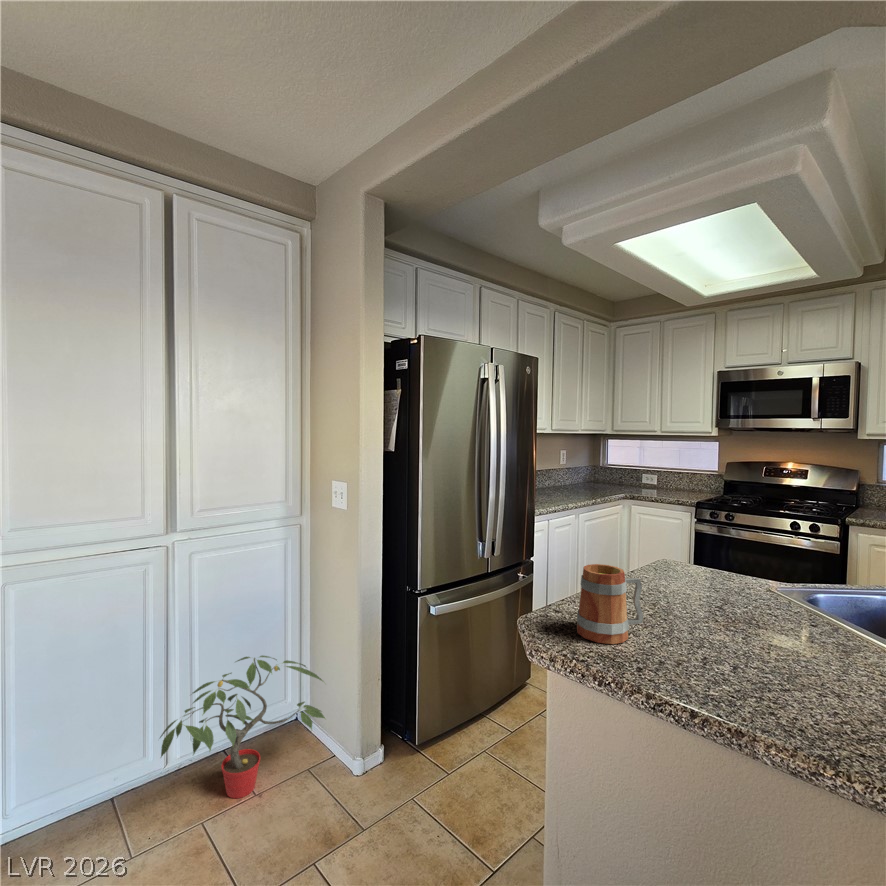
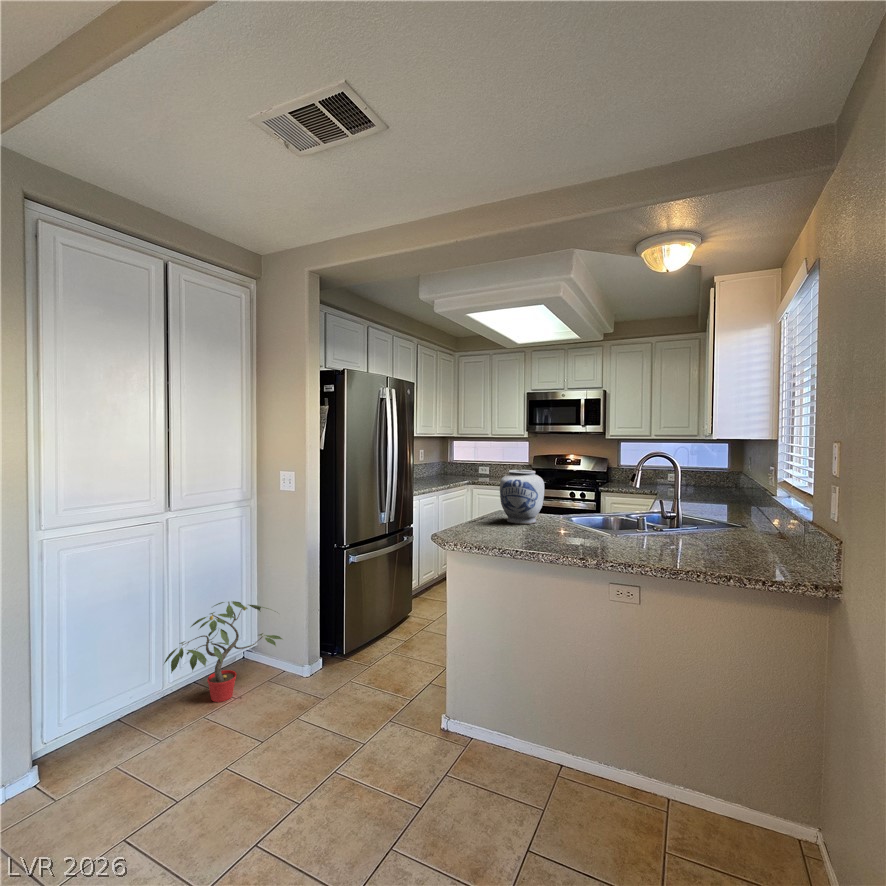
vase: none [662,498,758,606] -> present [500,470,544,524]
mug: present [577,564,643,644] -> none [463,502,494,538]

